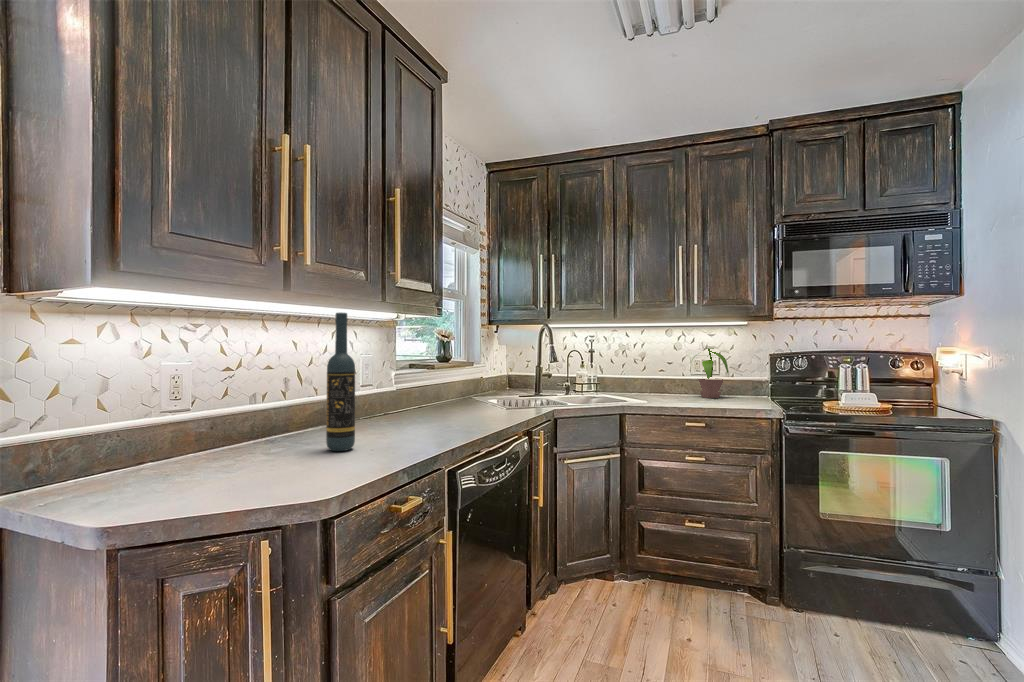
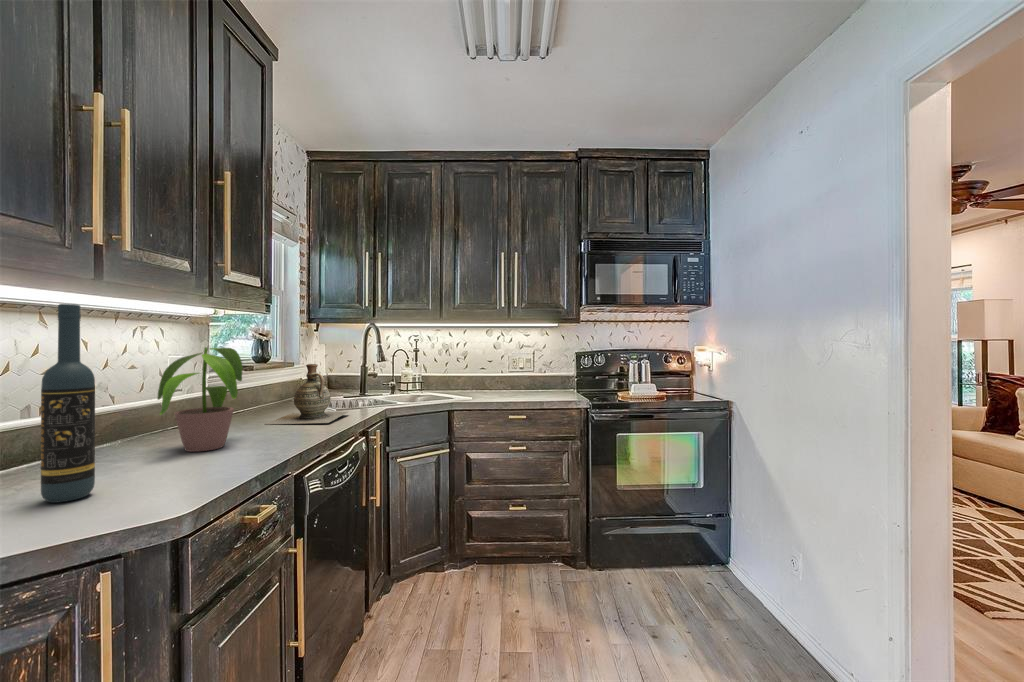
potted plant: present [692,348,728,398] -> present [158,347,242,452]
ceramic jug: none [455,362,525,415] -> present [266,364,348,424]

